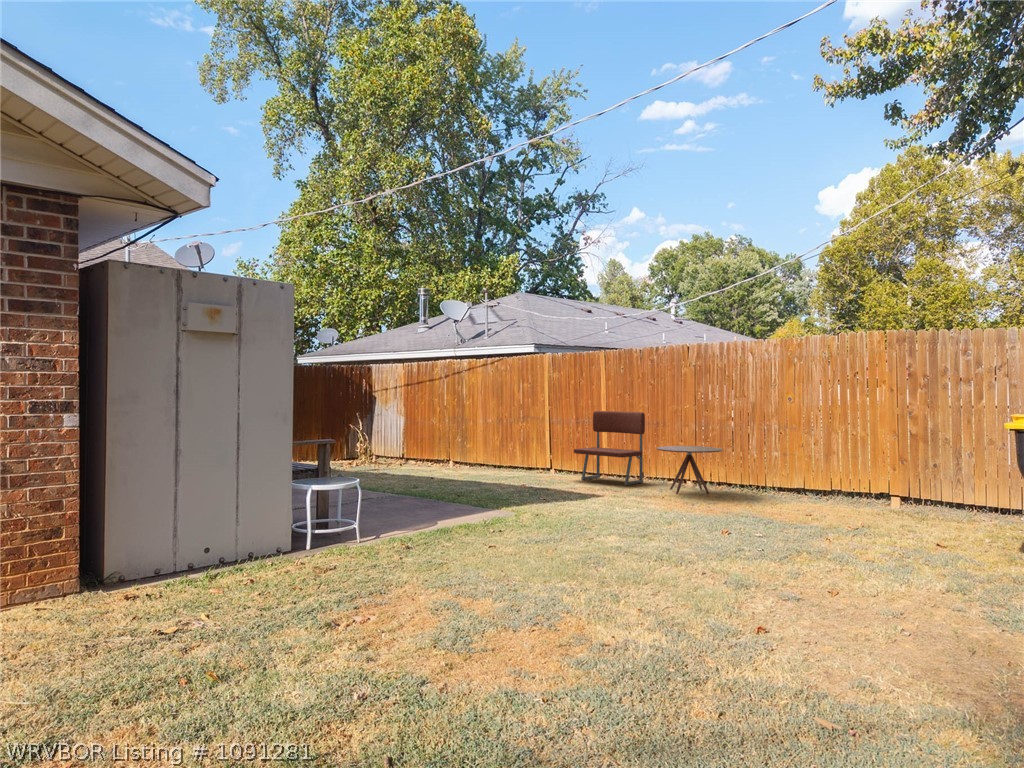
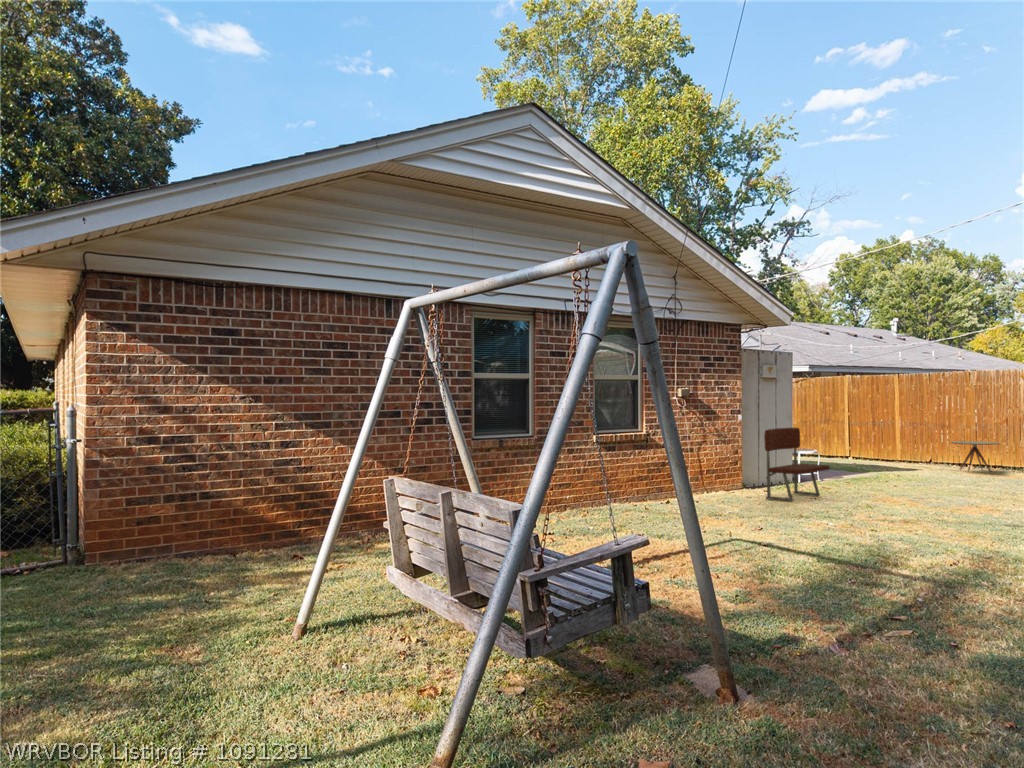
bench: present [574,411,645,485] -> present [764,428,829,502]

